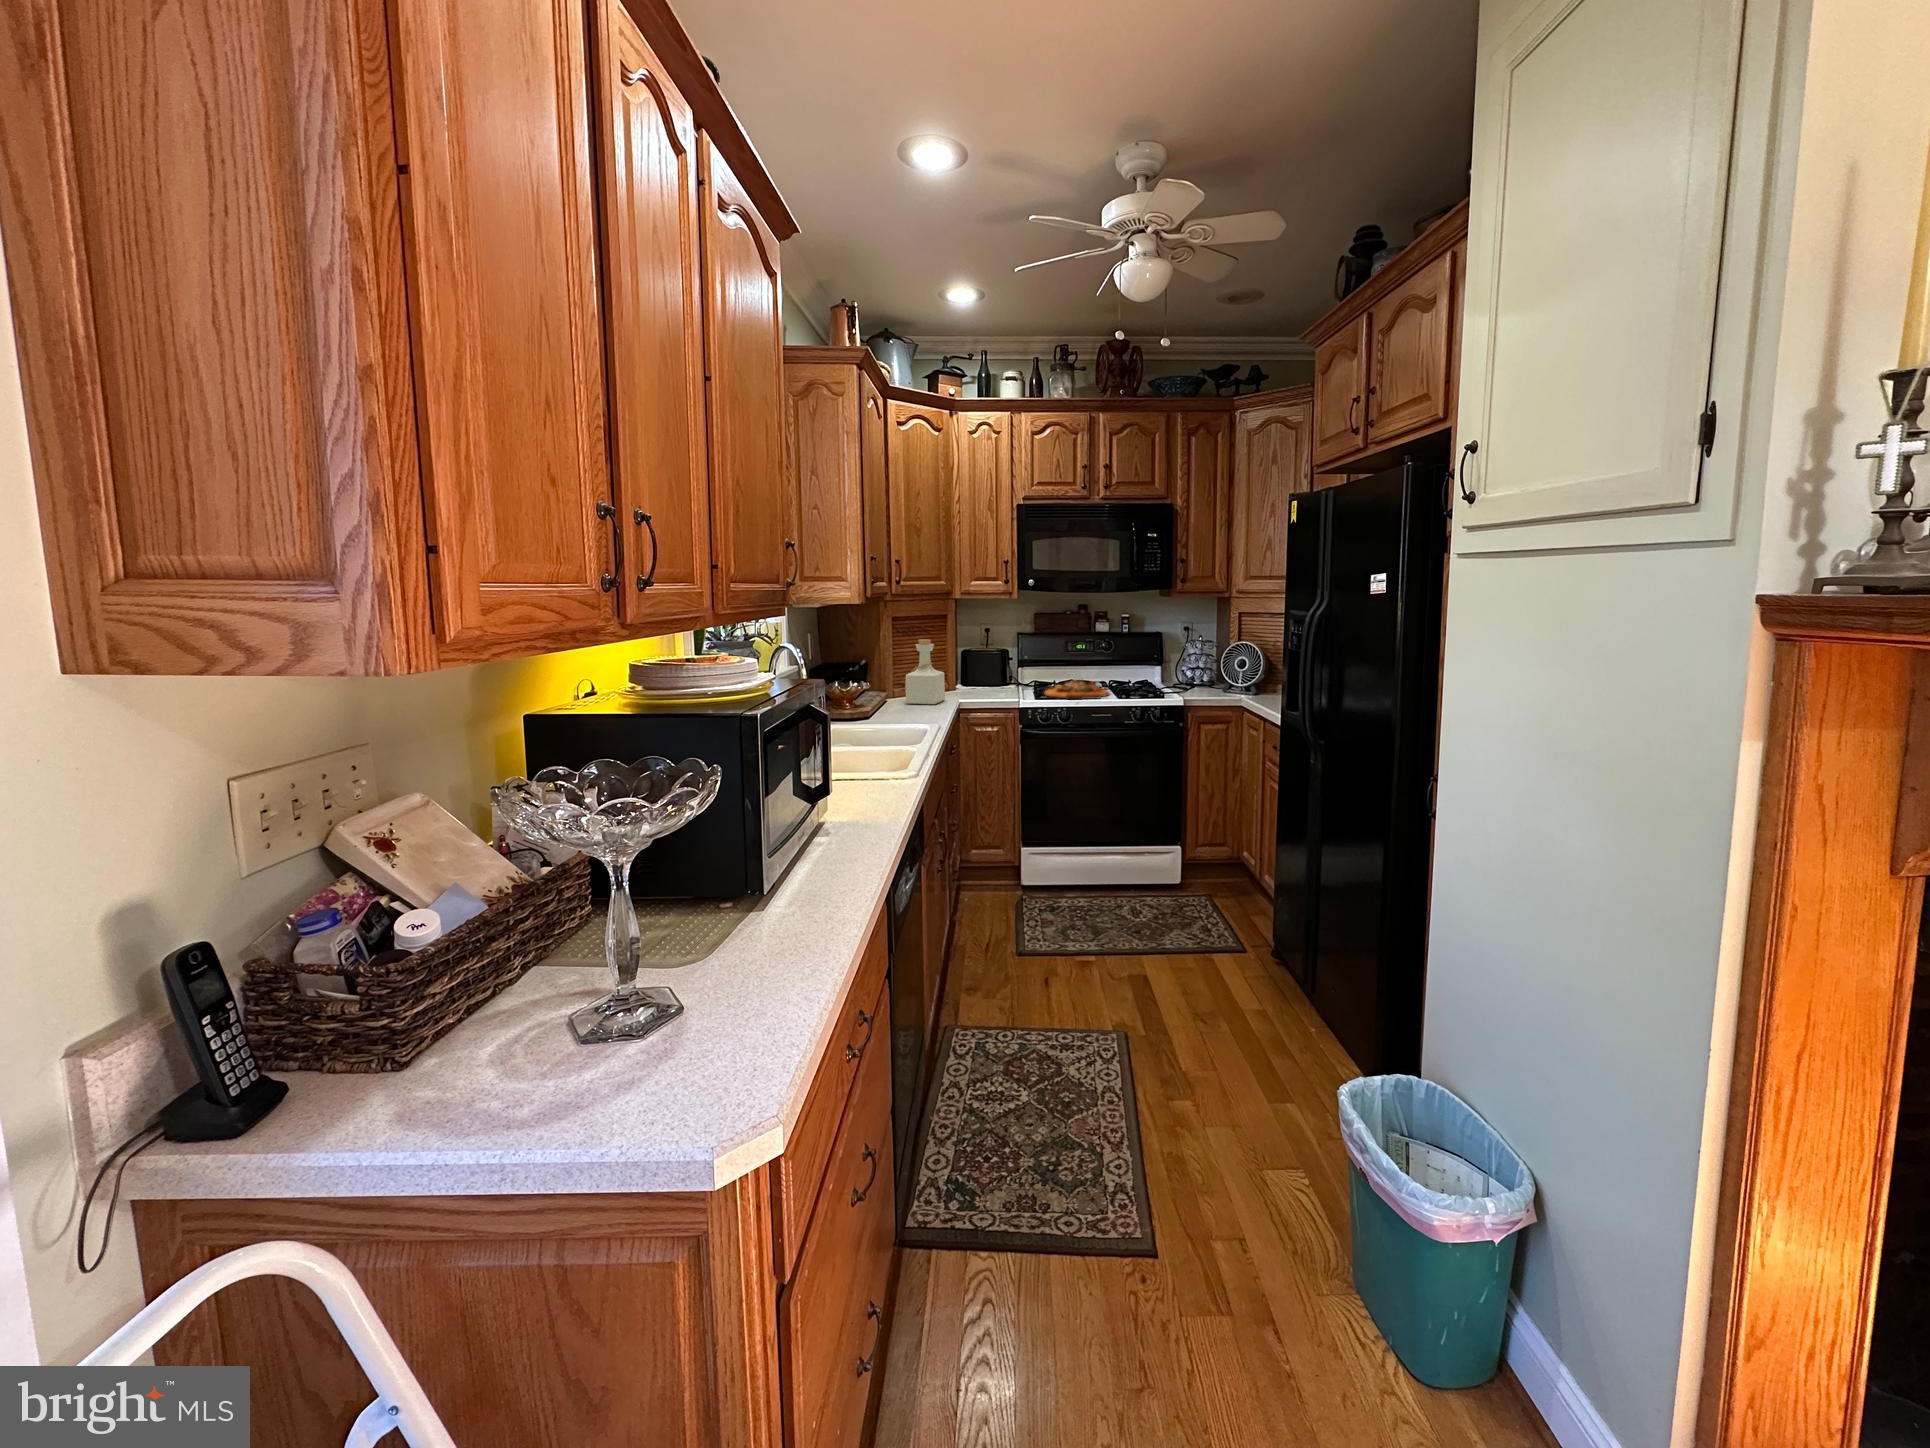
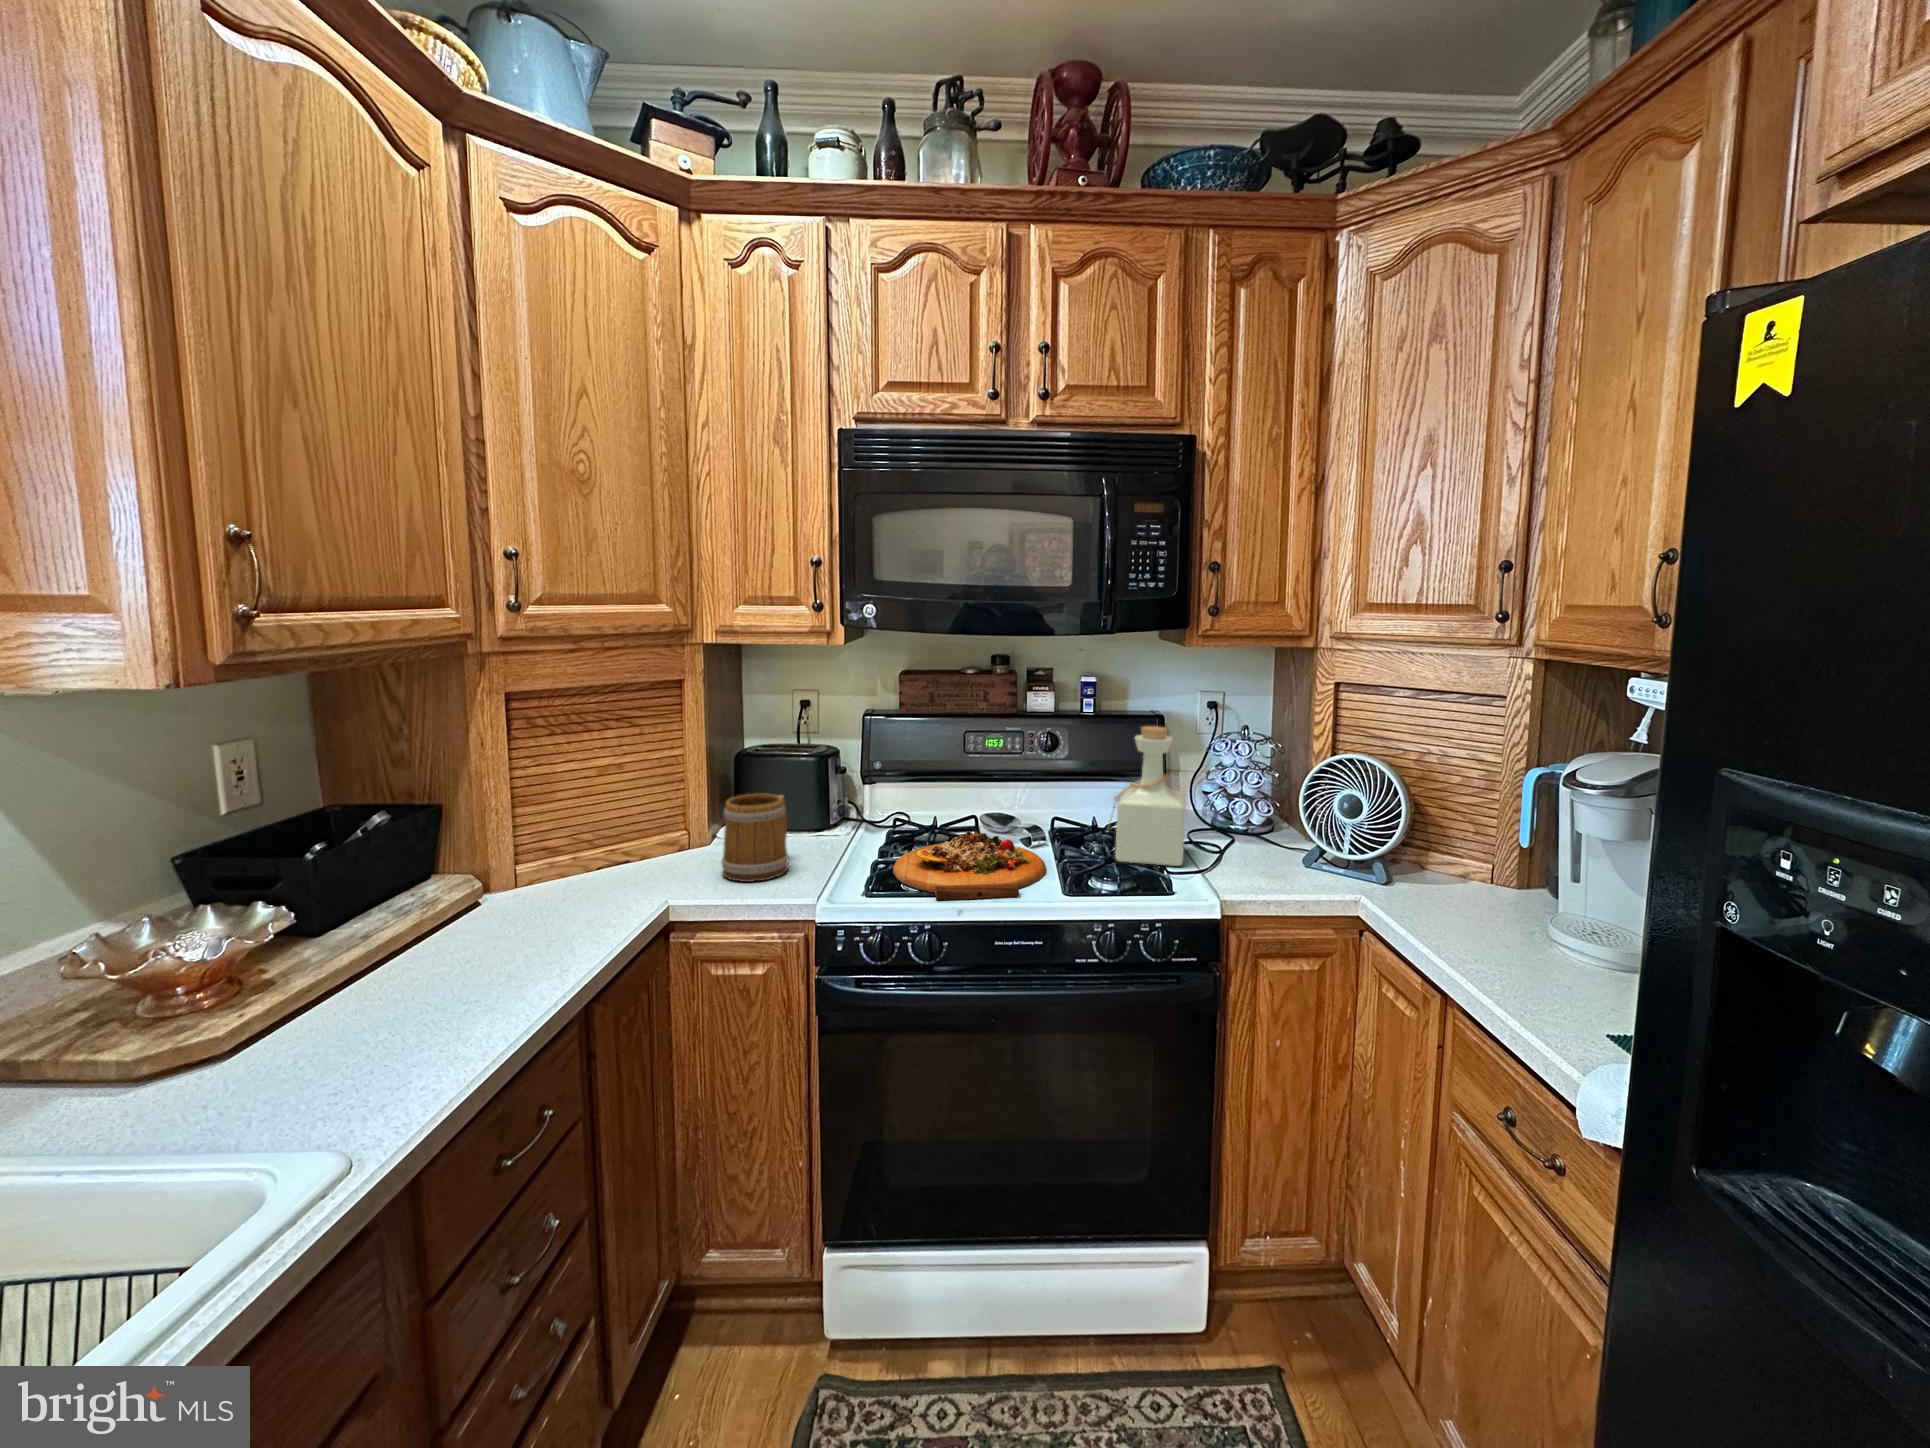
bottle: present [905,639,945,704] -> present [1107,726,1185,866]
mug: none [971,663,999,697] -> present [721,794,788,882]

